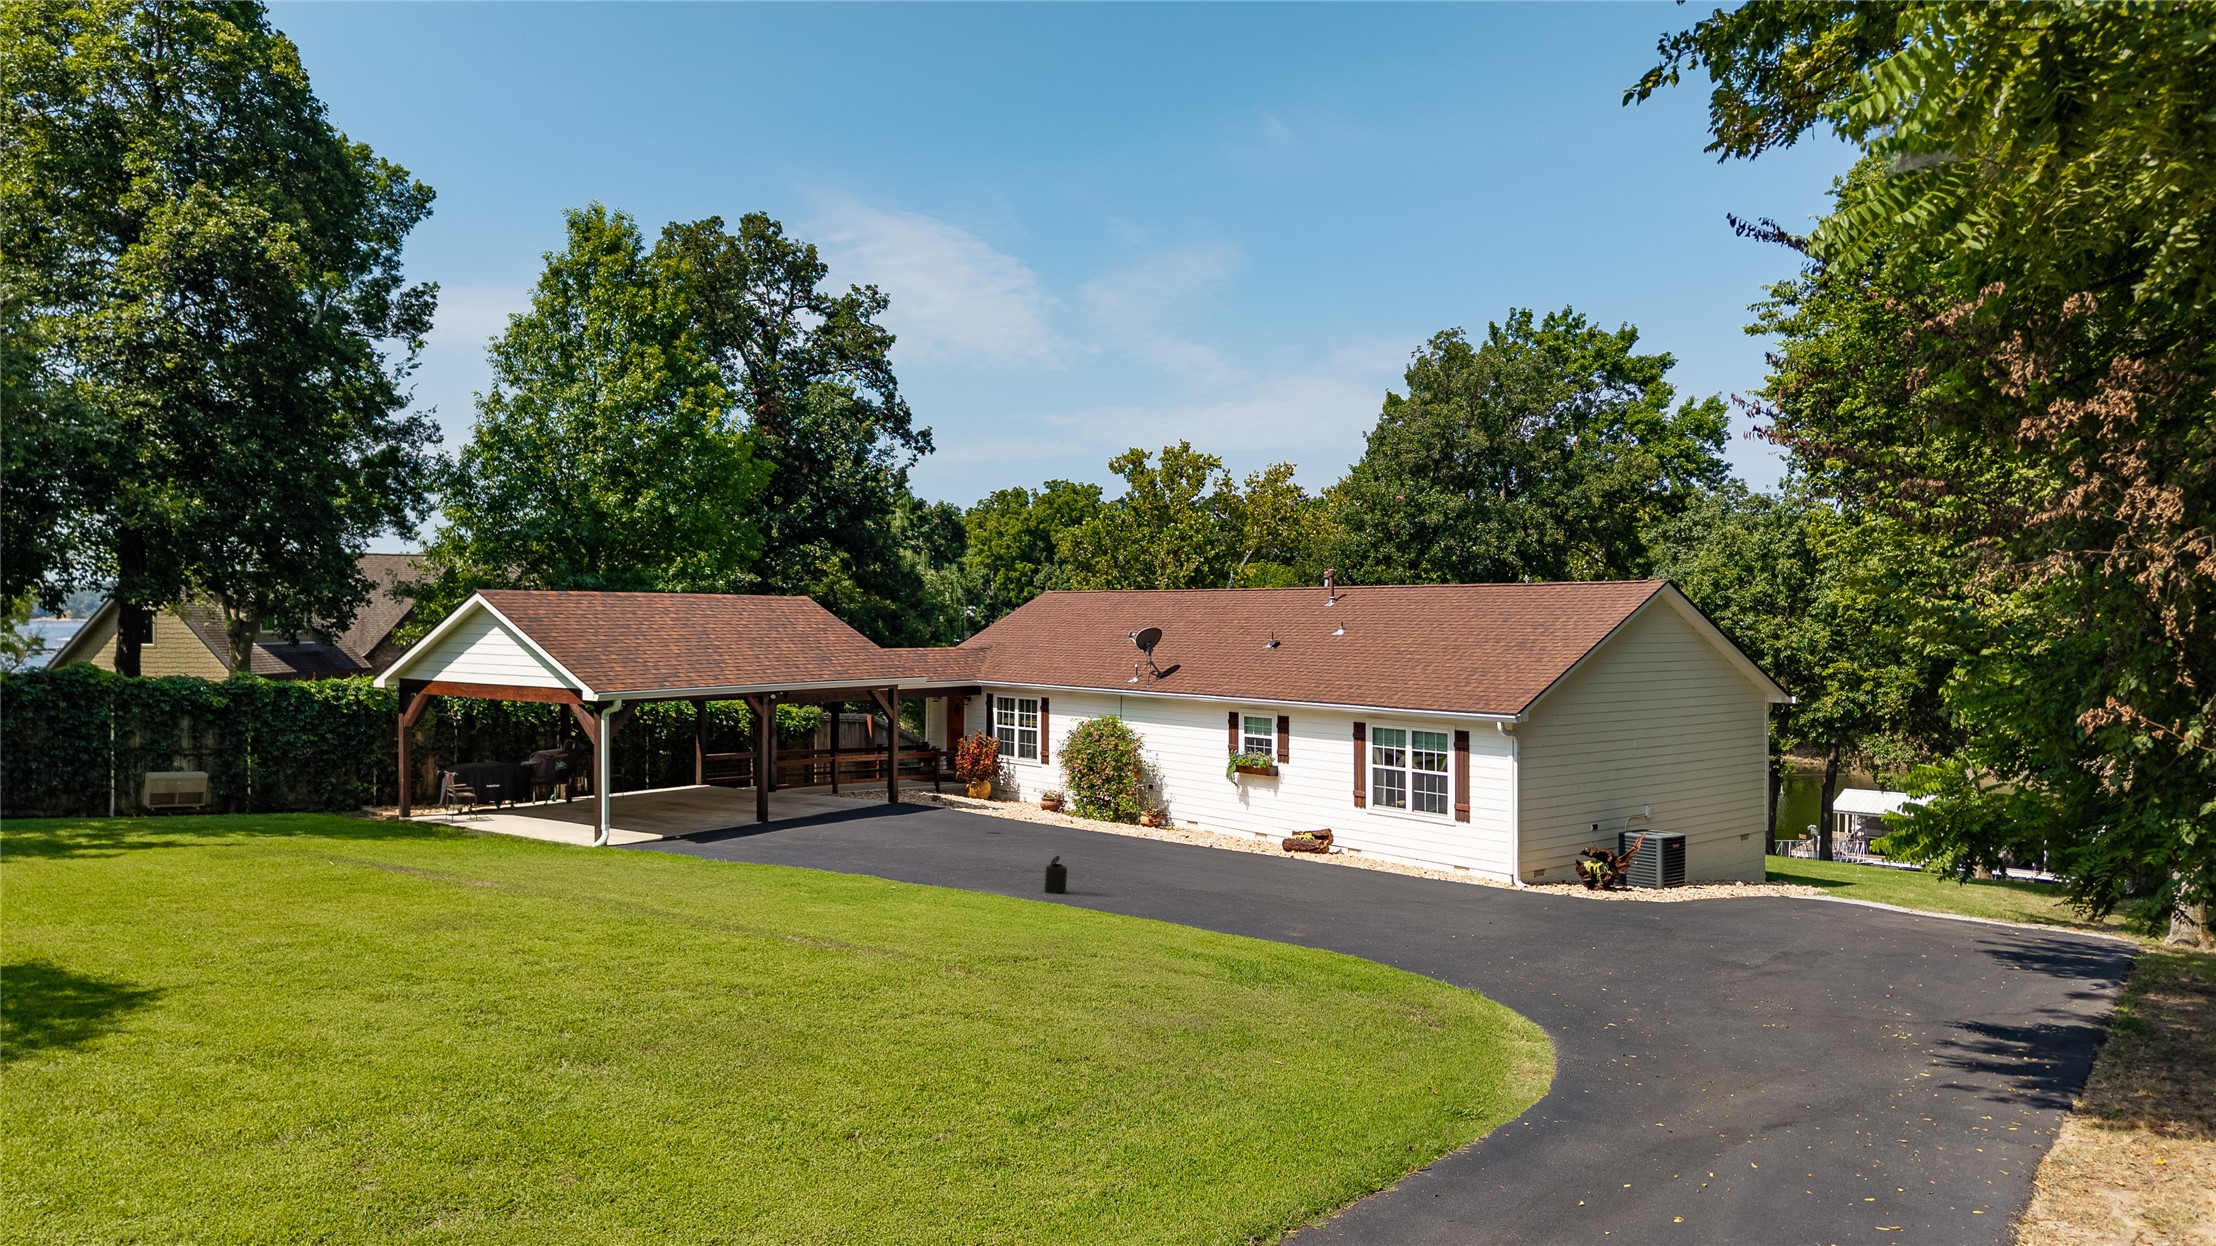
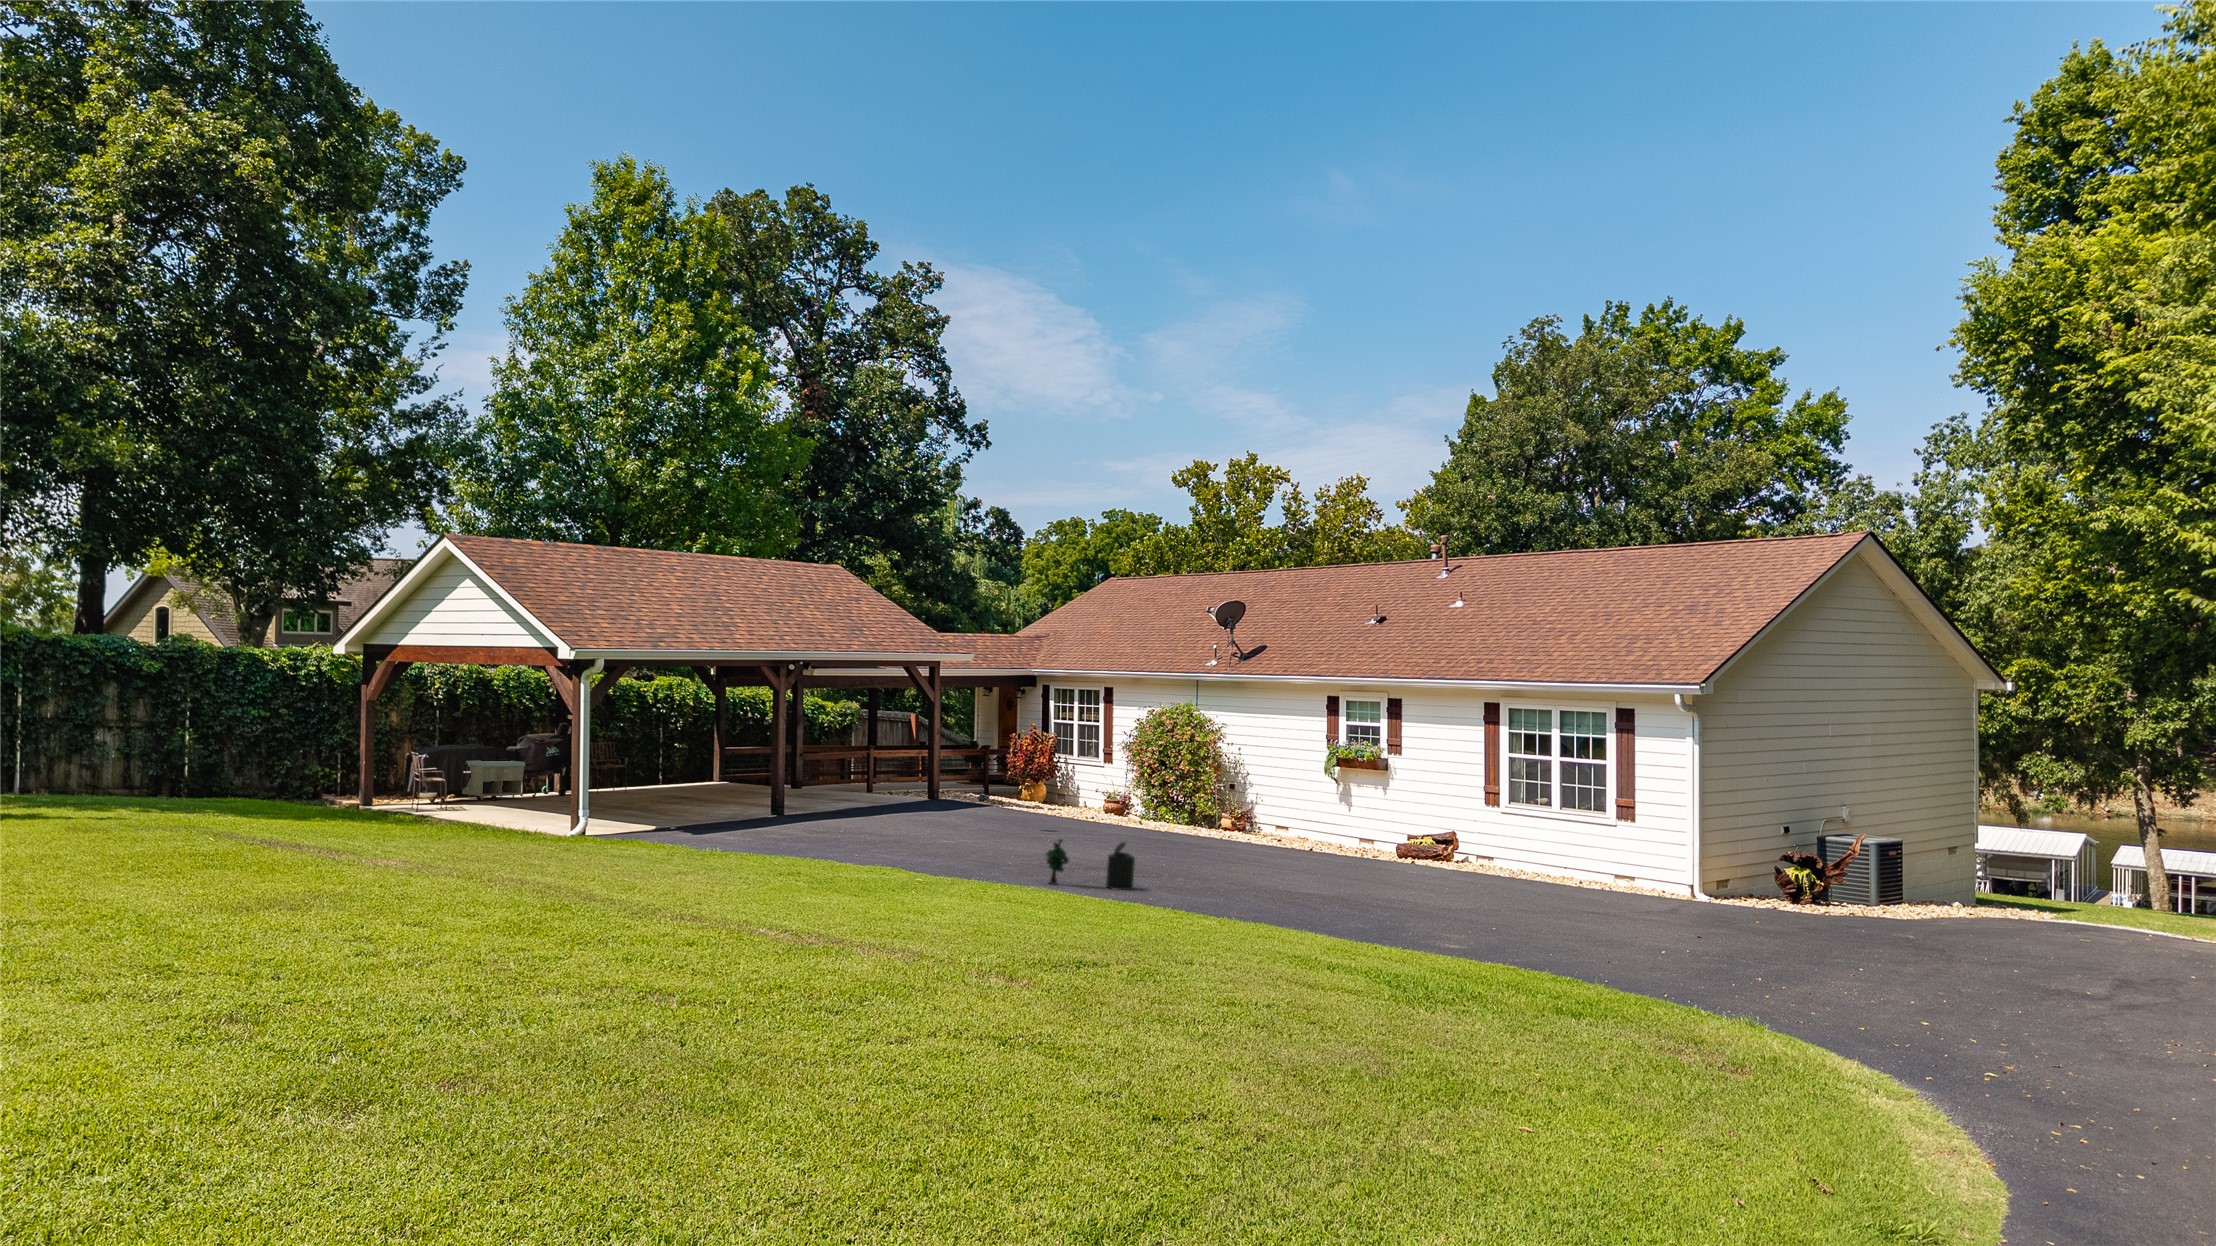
storage bench: present [143,771,208,810] -> present [462,760,525,799]
decorative plant: none [995,854,1016,890] -> present [1046,839,1069,885]

